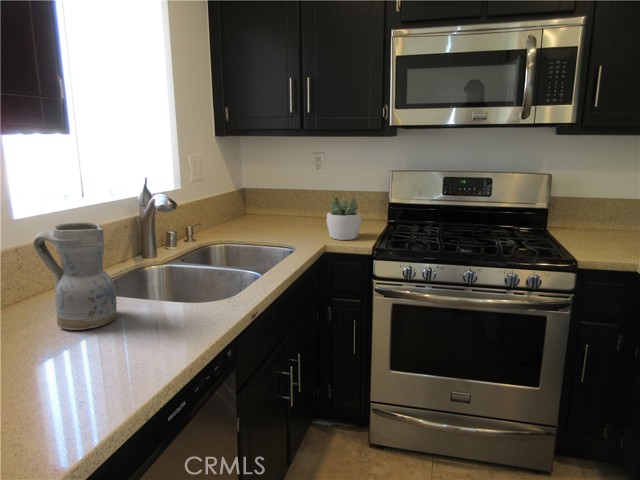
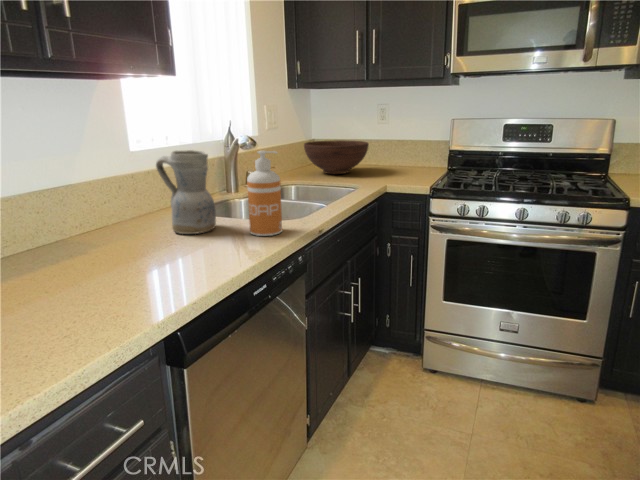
fruit bowl: none [235,192,306,230] -> present [304,140,369,174]
succulent plant: present [326,197,361,240] -> none [388,142,420,182]
soap dispenser: none [155,224,201,331] -> present [247,151,282,236]

